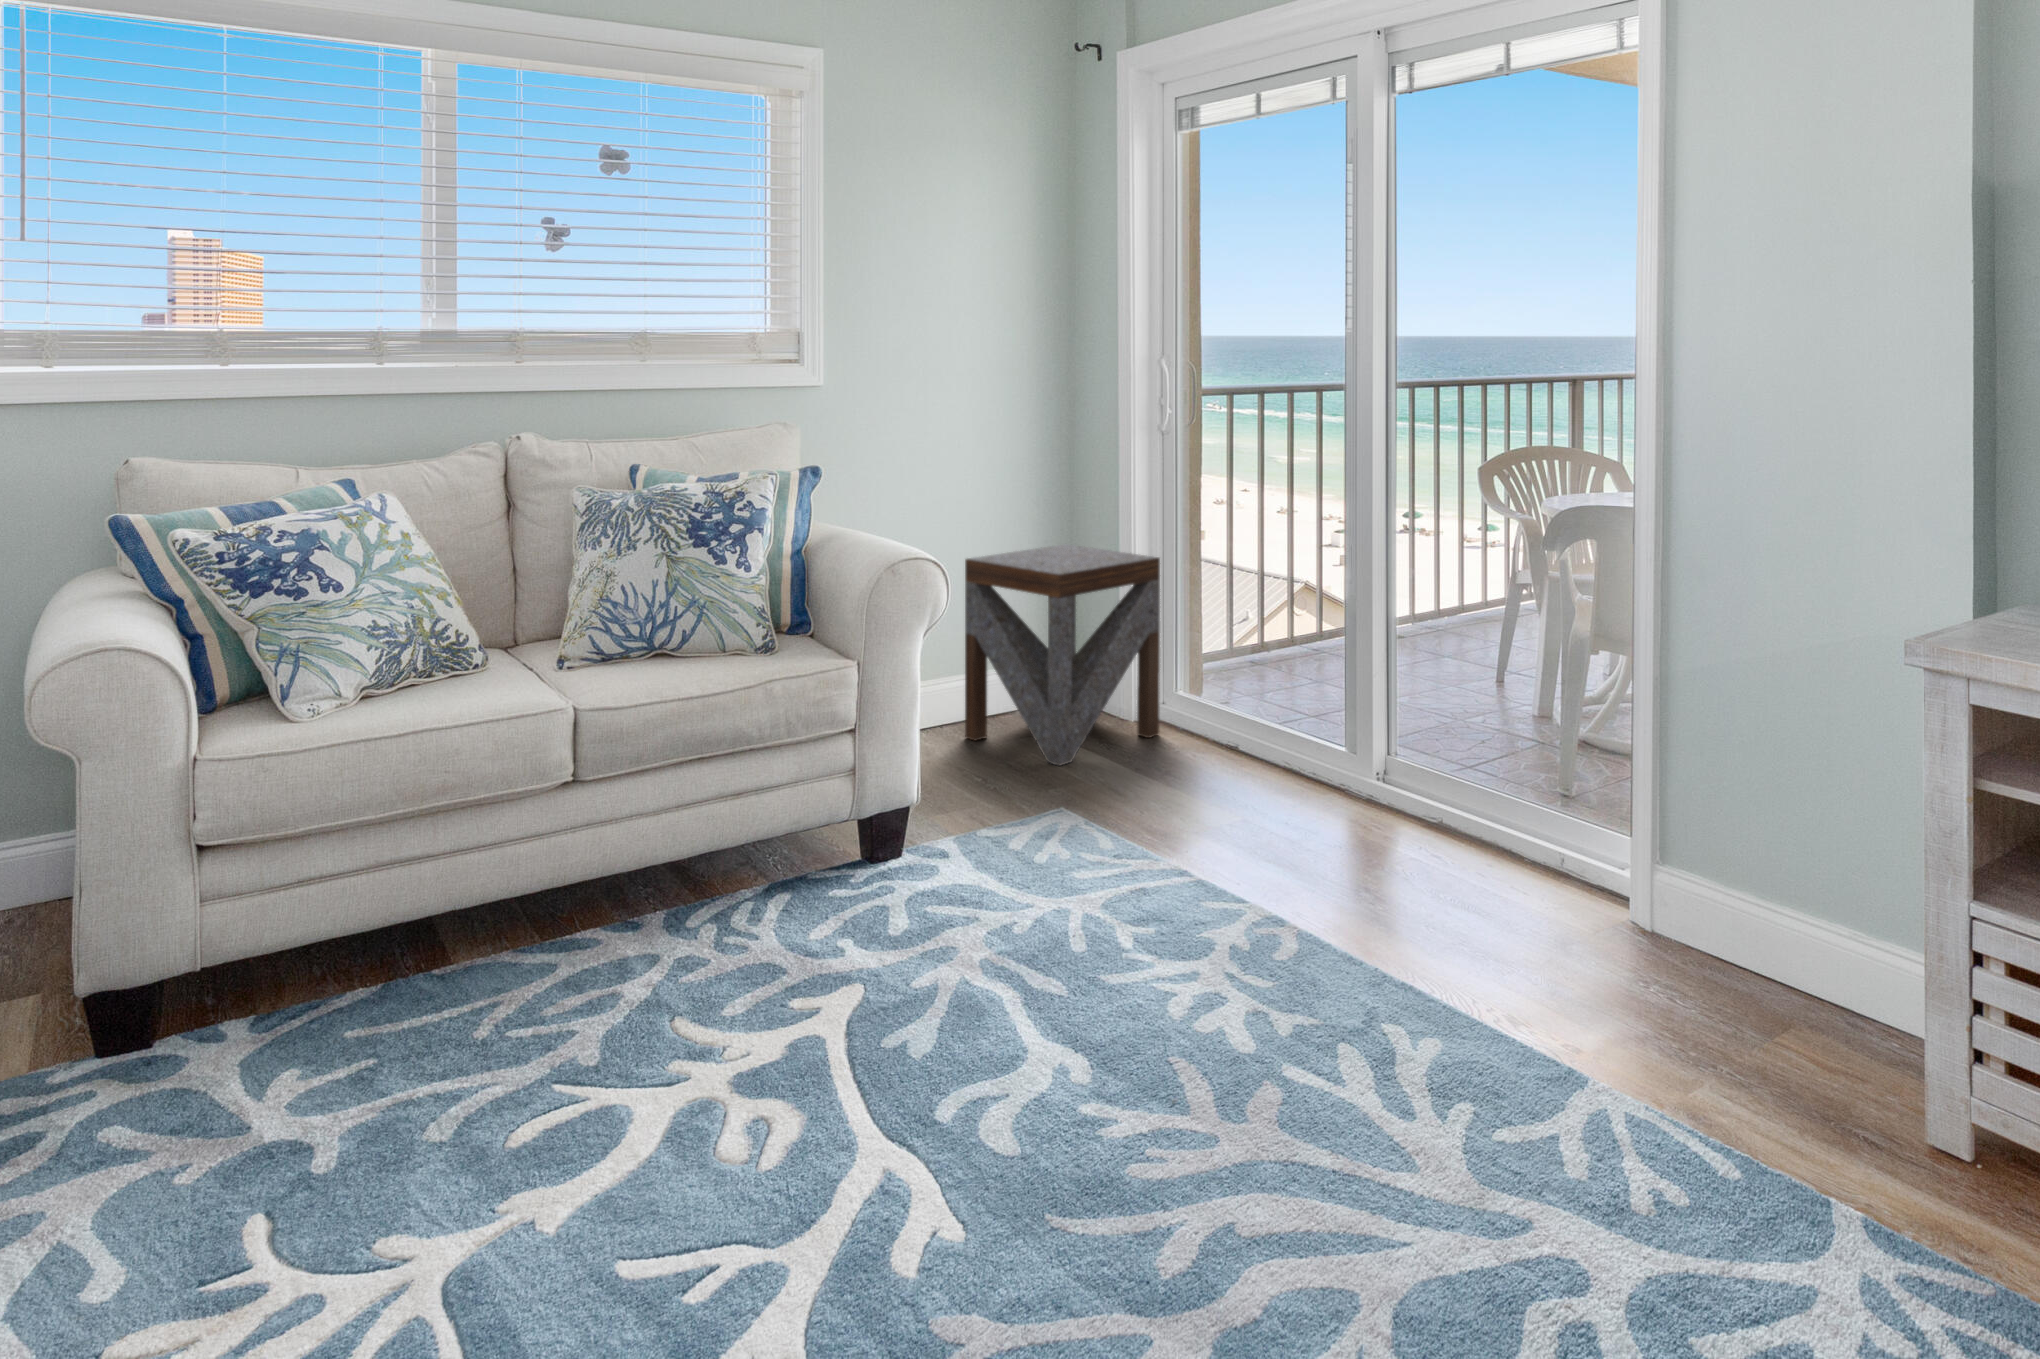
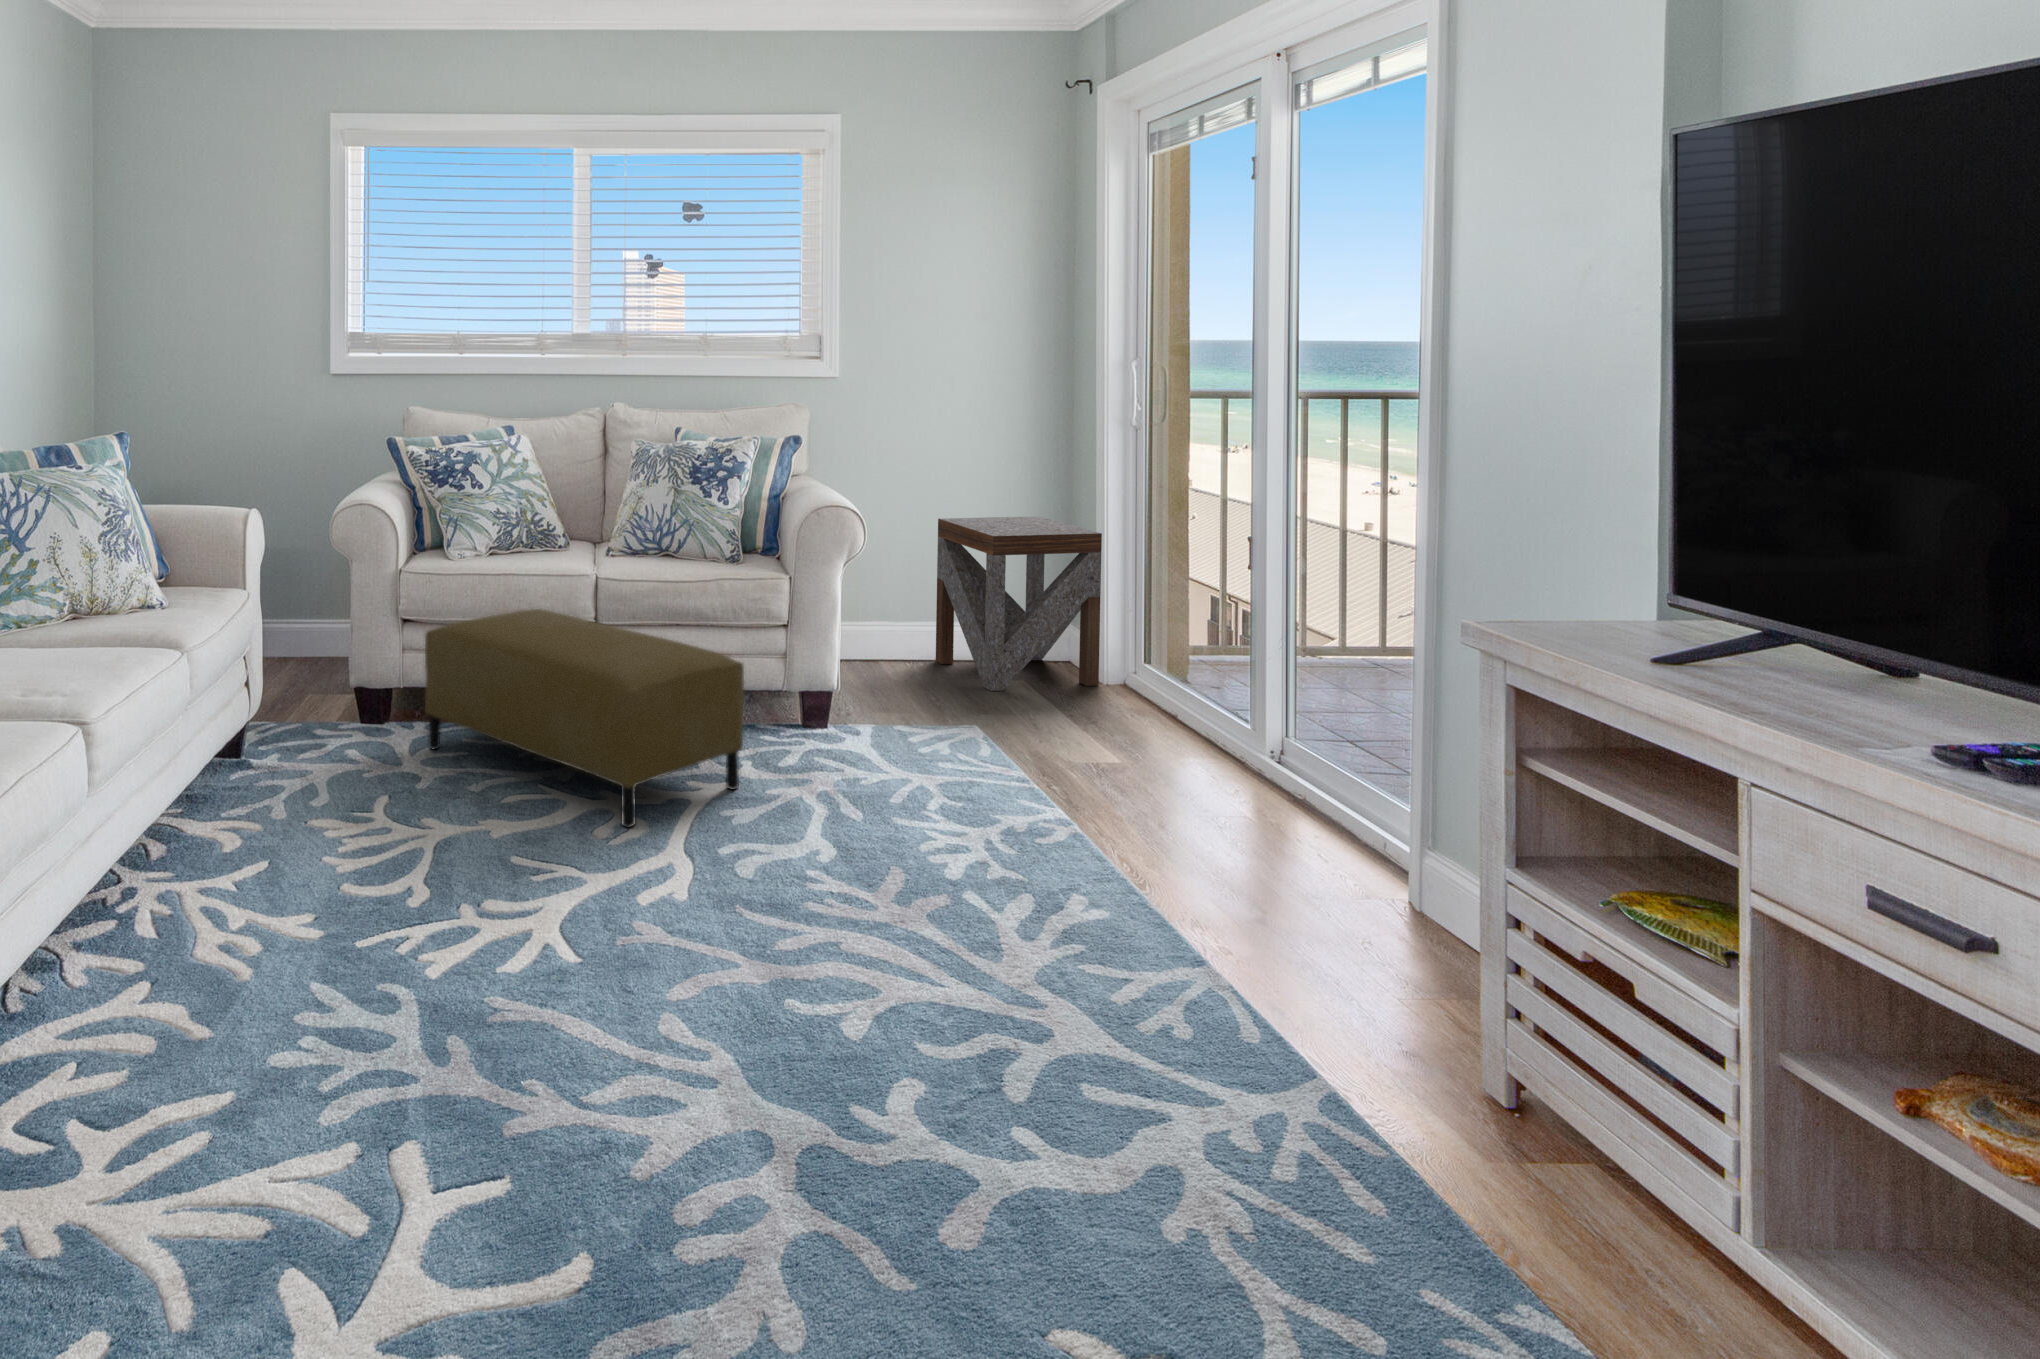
ottoman: none [282,778,884,1126] -> present [425,609,744,827]

